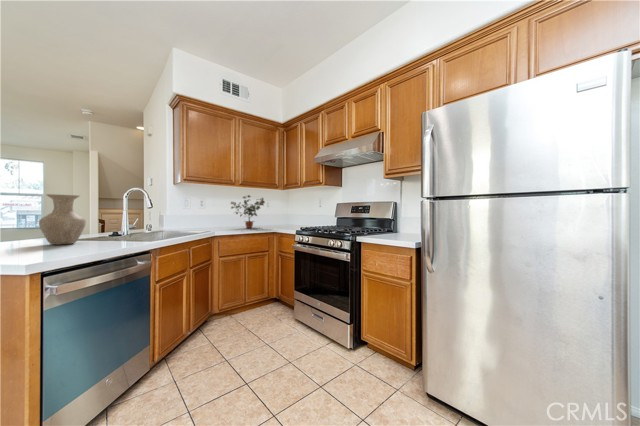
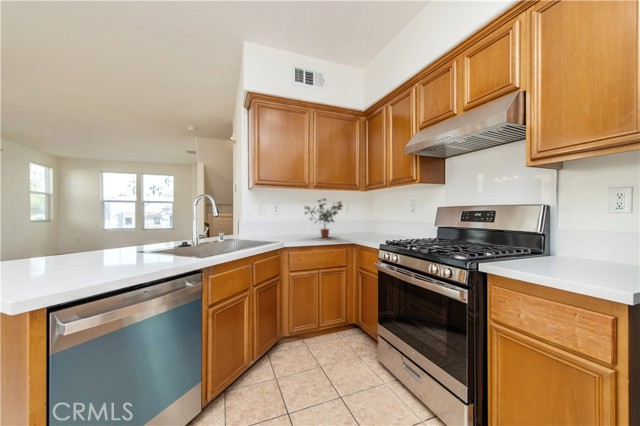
vase: present [39,194,86,245] -> none [92,205,139,260]

